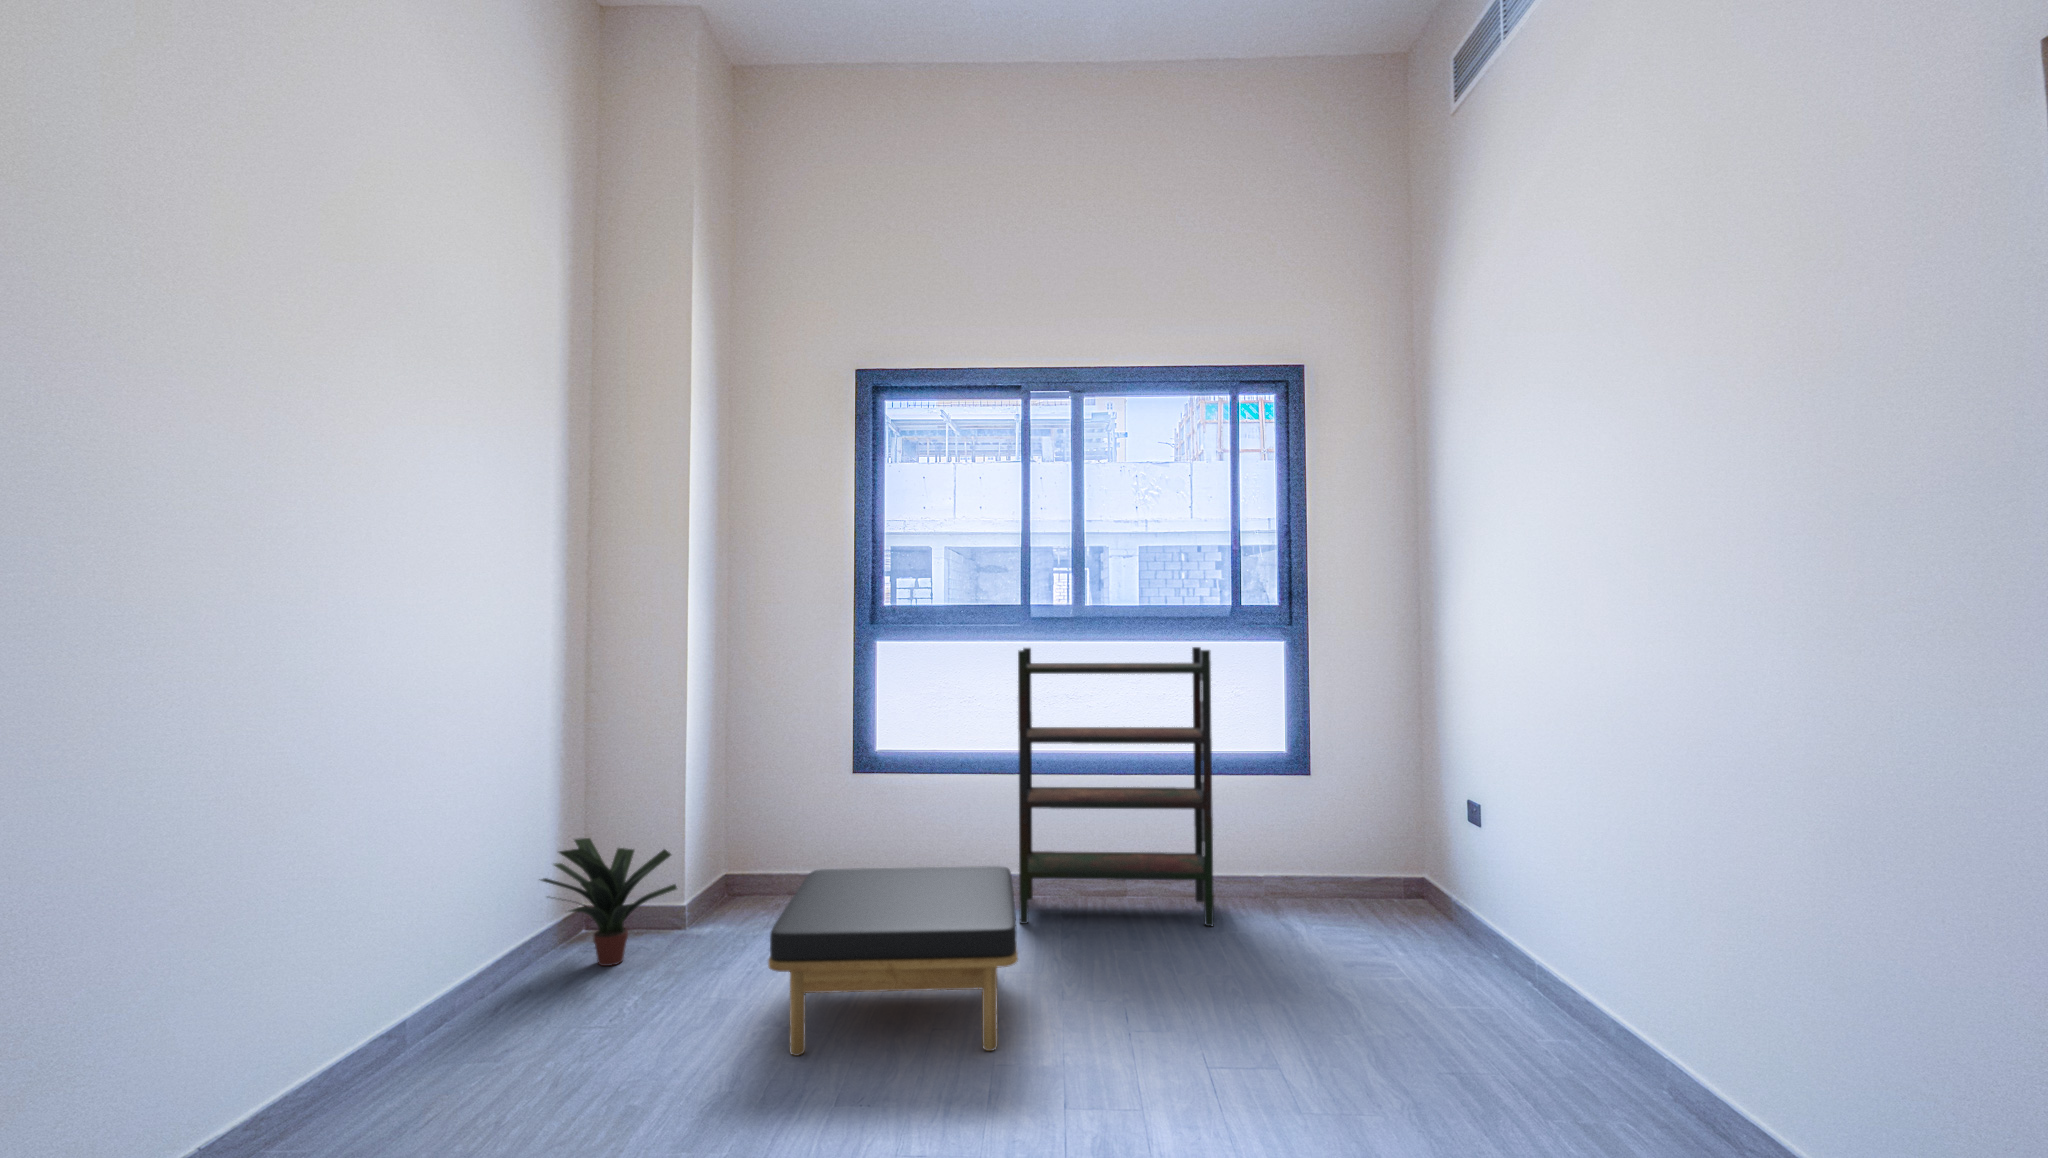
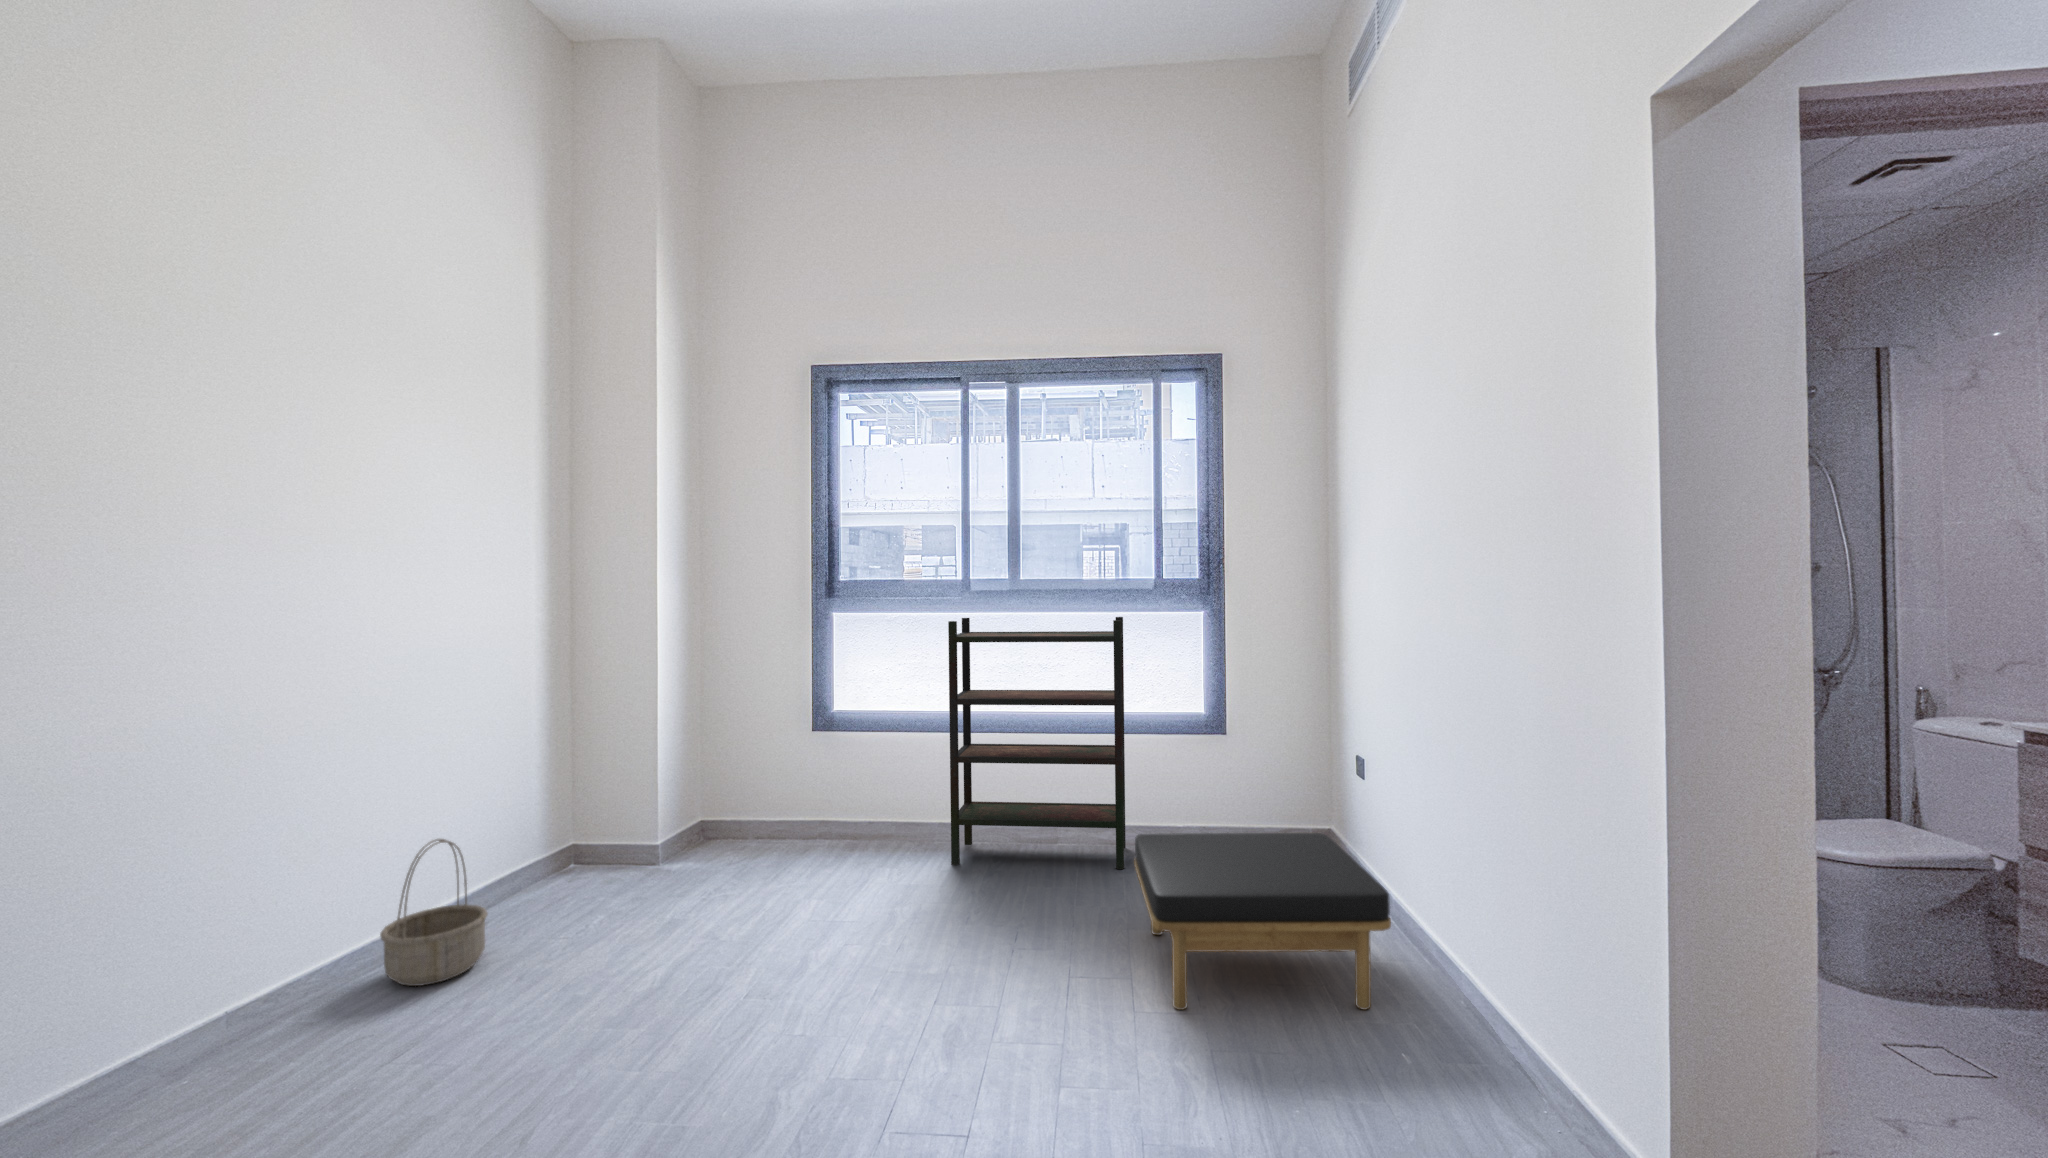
potted plant: present [541,838,677,966] -> none [522,786,645,895]
ottoman: present [768,866,1018,1056] -> present [1134,833,1391,1010]
basket: none [385,906,514,1089] -> present [380,839,488,986]

